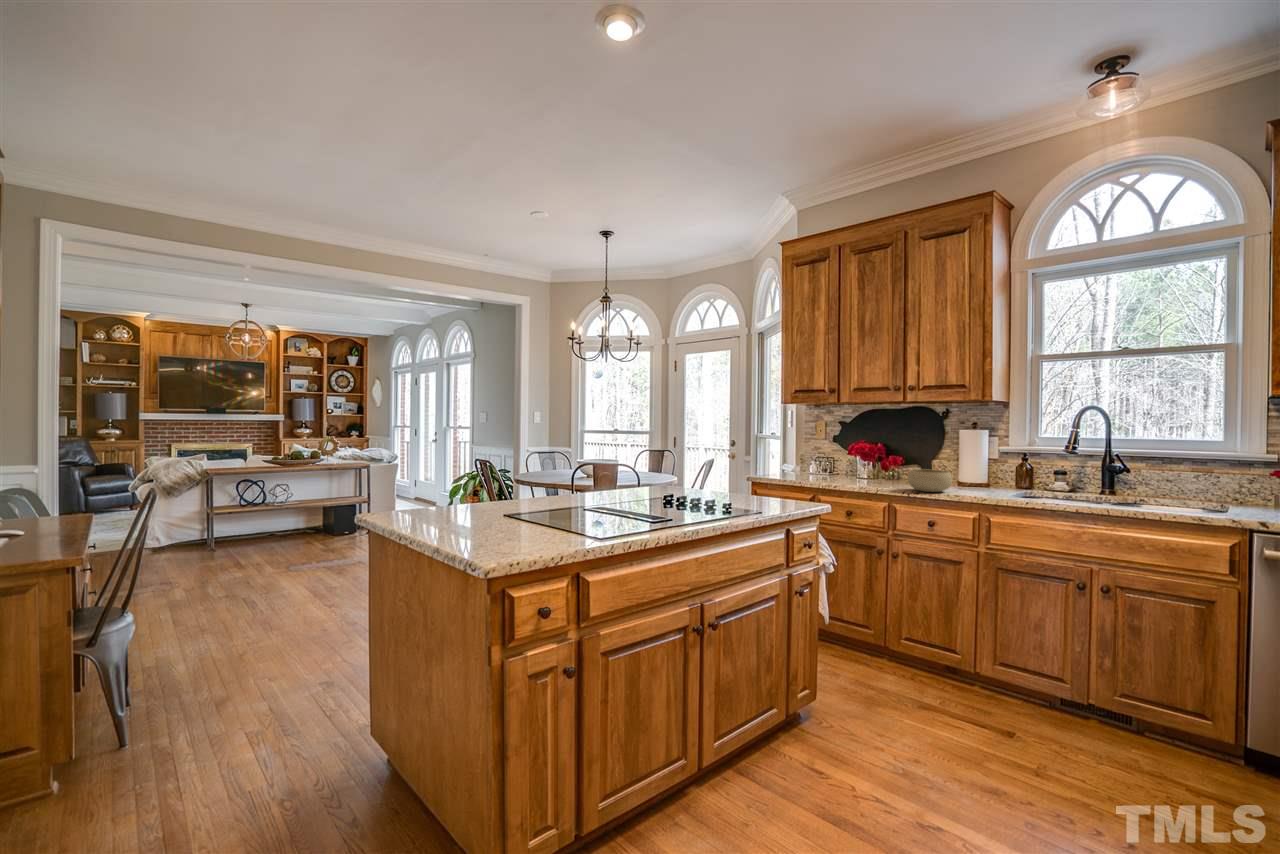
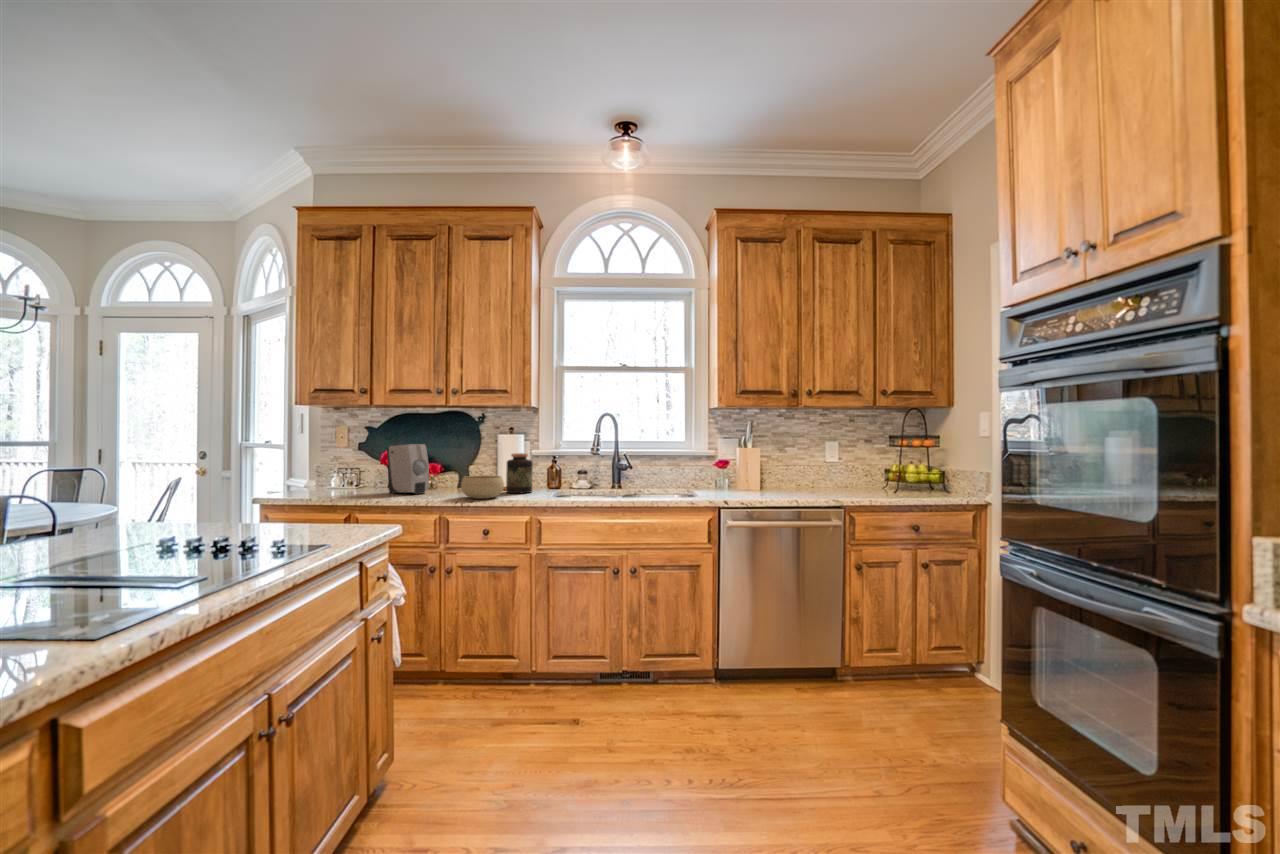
soap dispenser: none [849,438,885,482] -> present [387,444,429,494]
jar: none [961,450,991,491] -> present [506,453,533,493]

